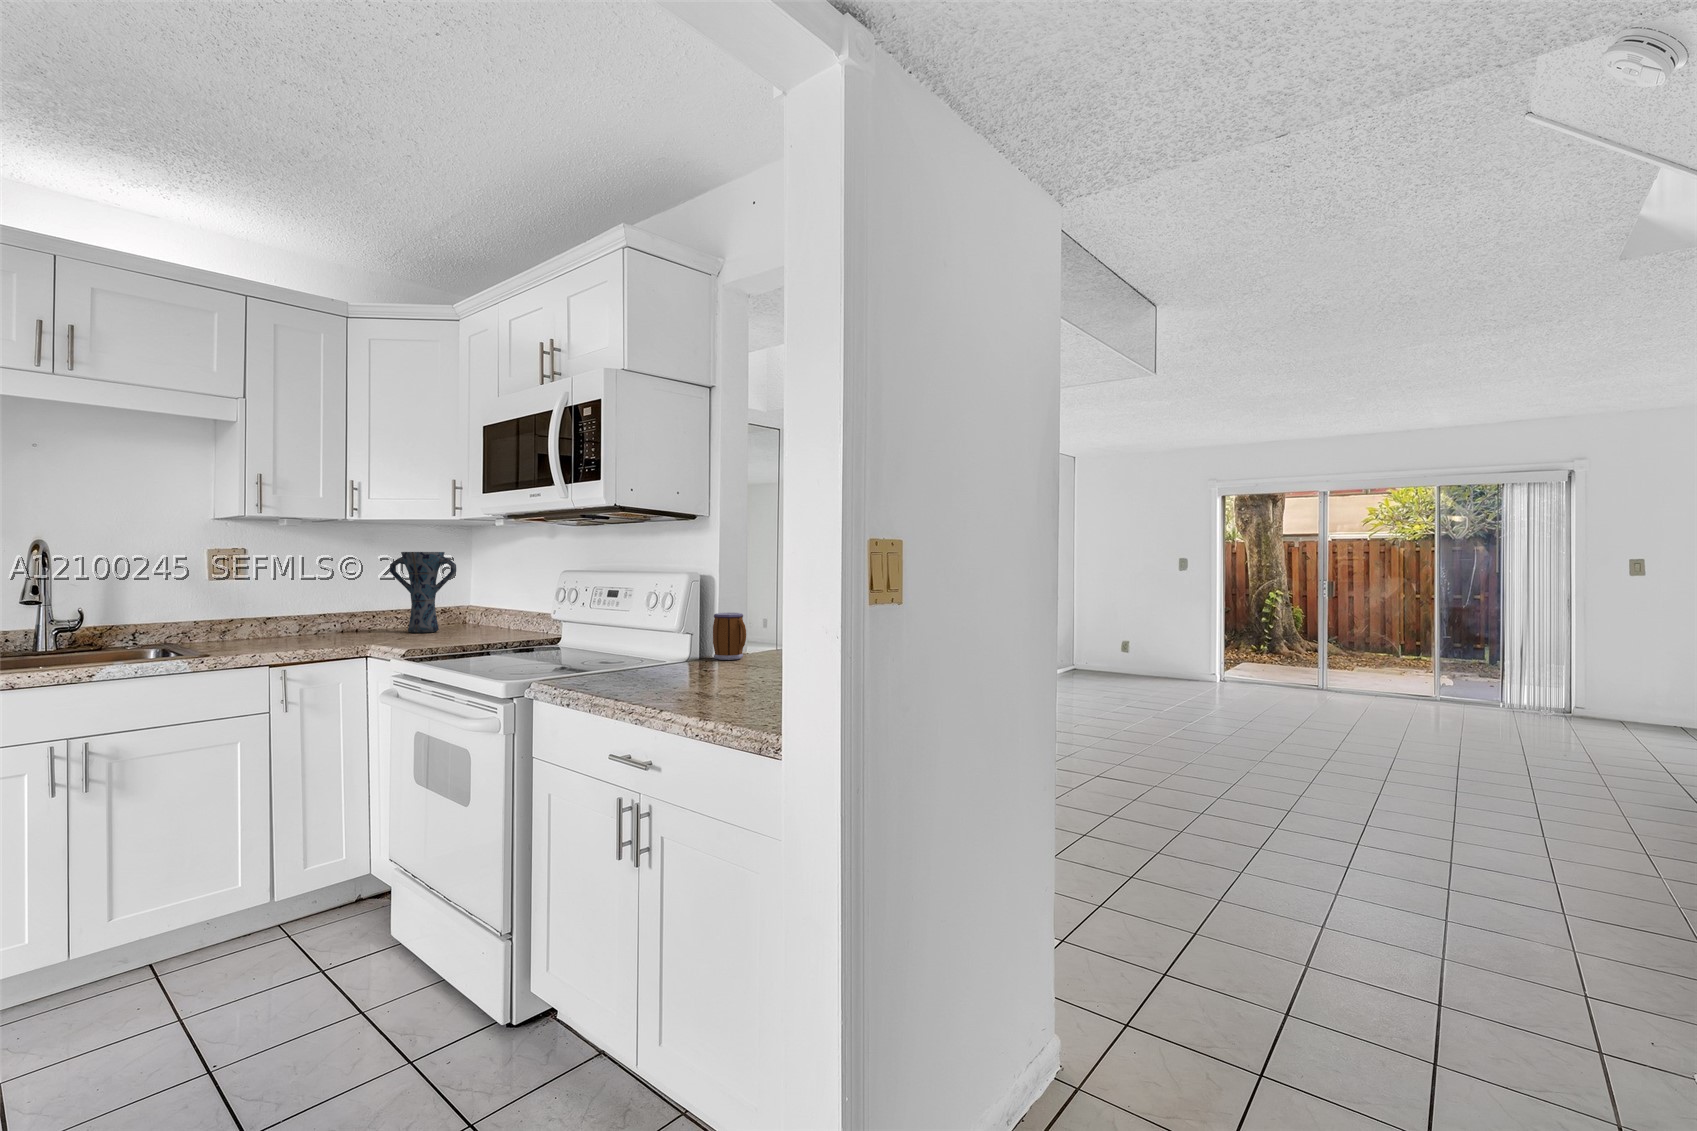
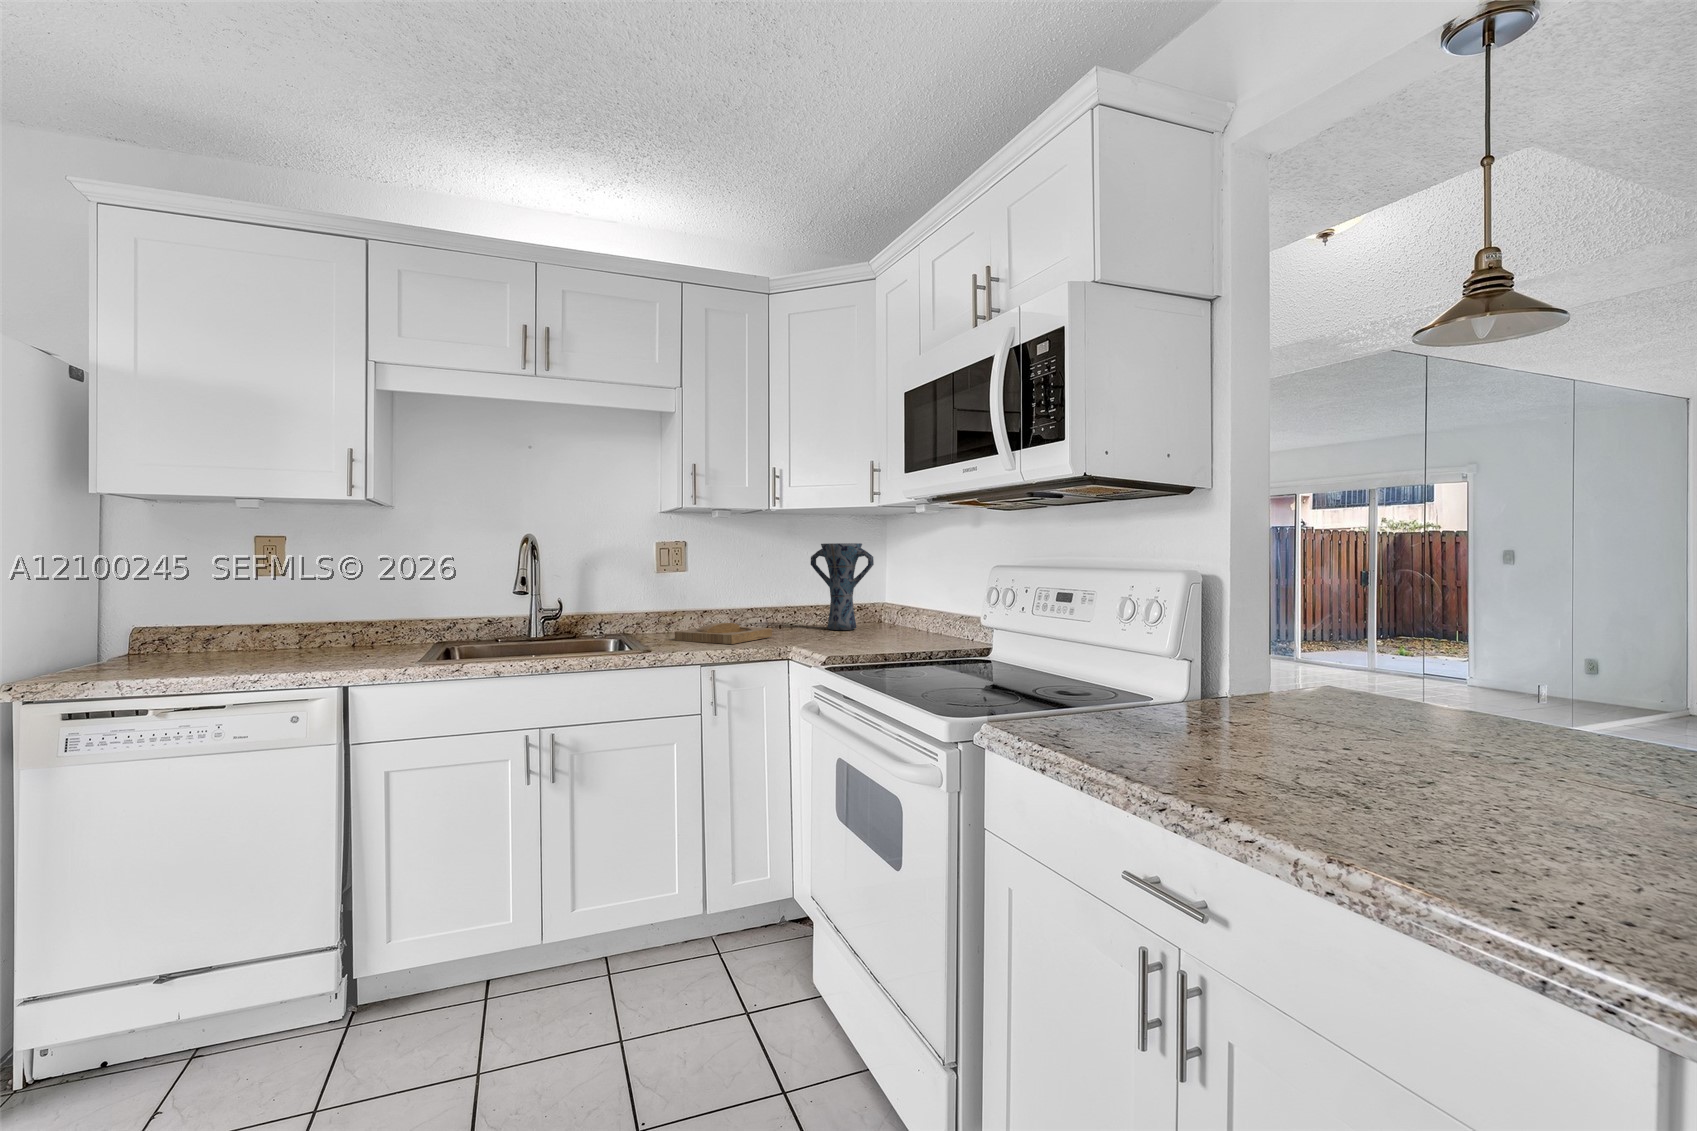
mug: present [713,613,746,660] -> none [1217,628,1276,699]
tray: none [233,628,347,647] -> present [675,623,772,644]

